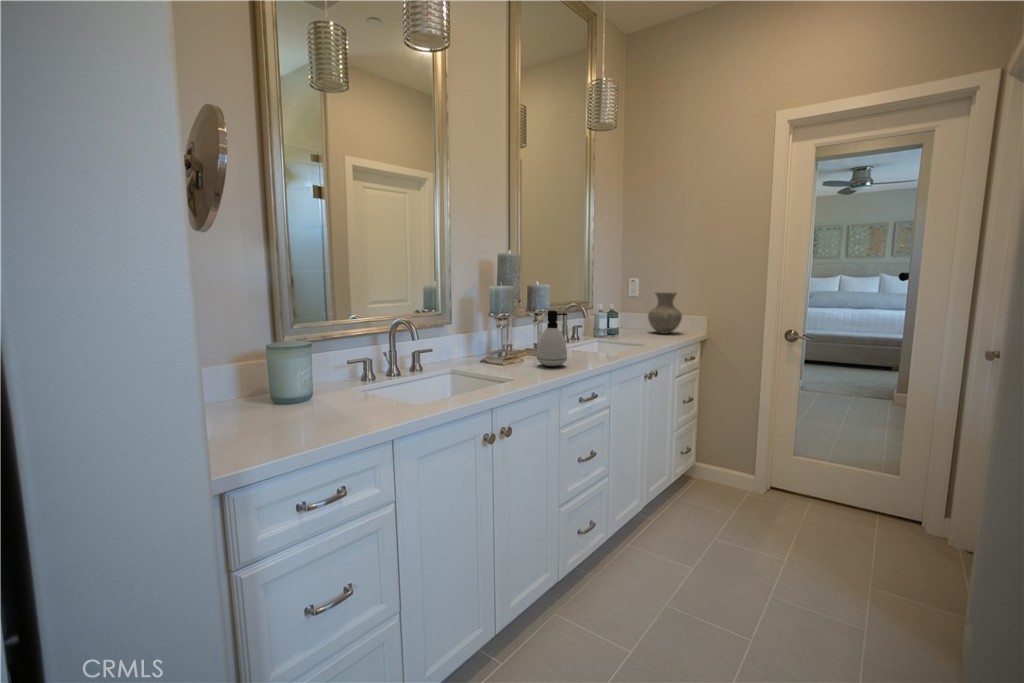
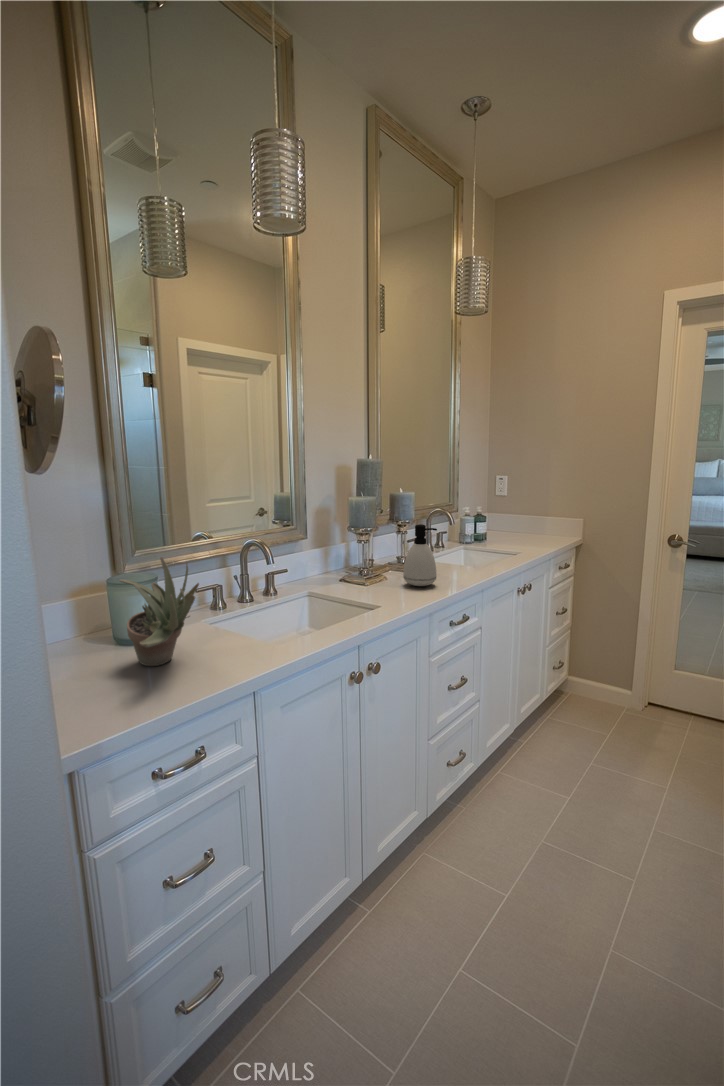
vase: present [648,292,682,334] -> none [517,492,555,538]
succulent plant: none [277,320,348,418] -> present [119,557,199,666]

